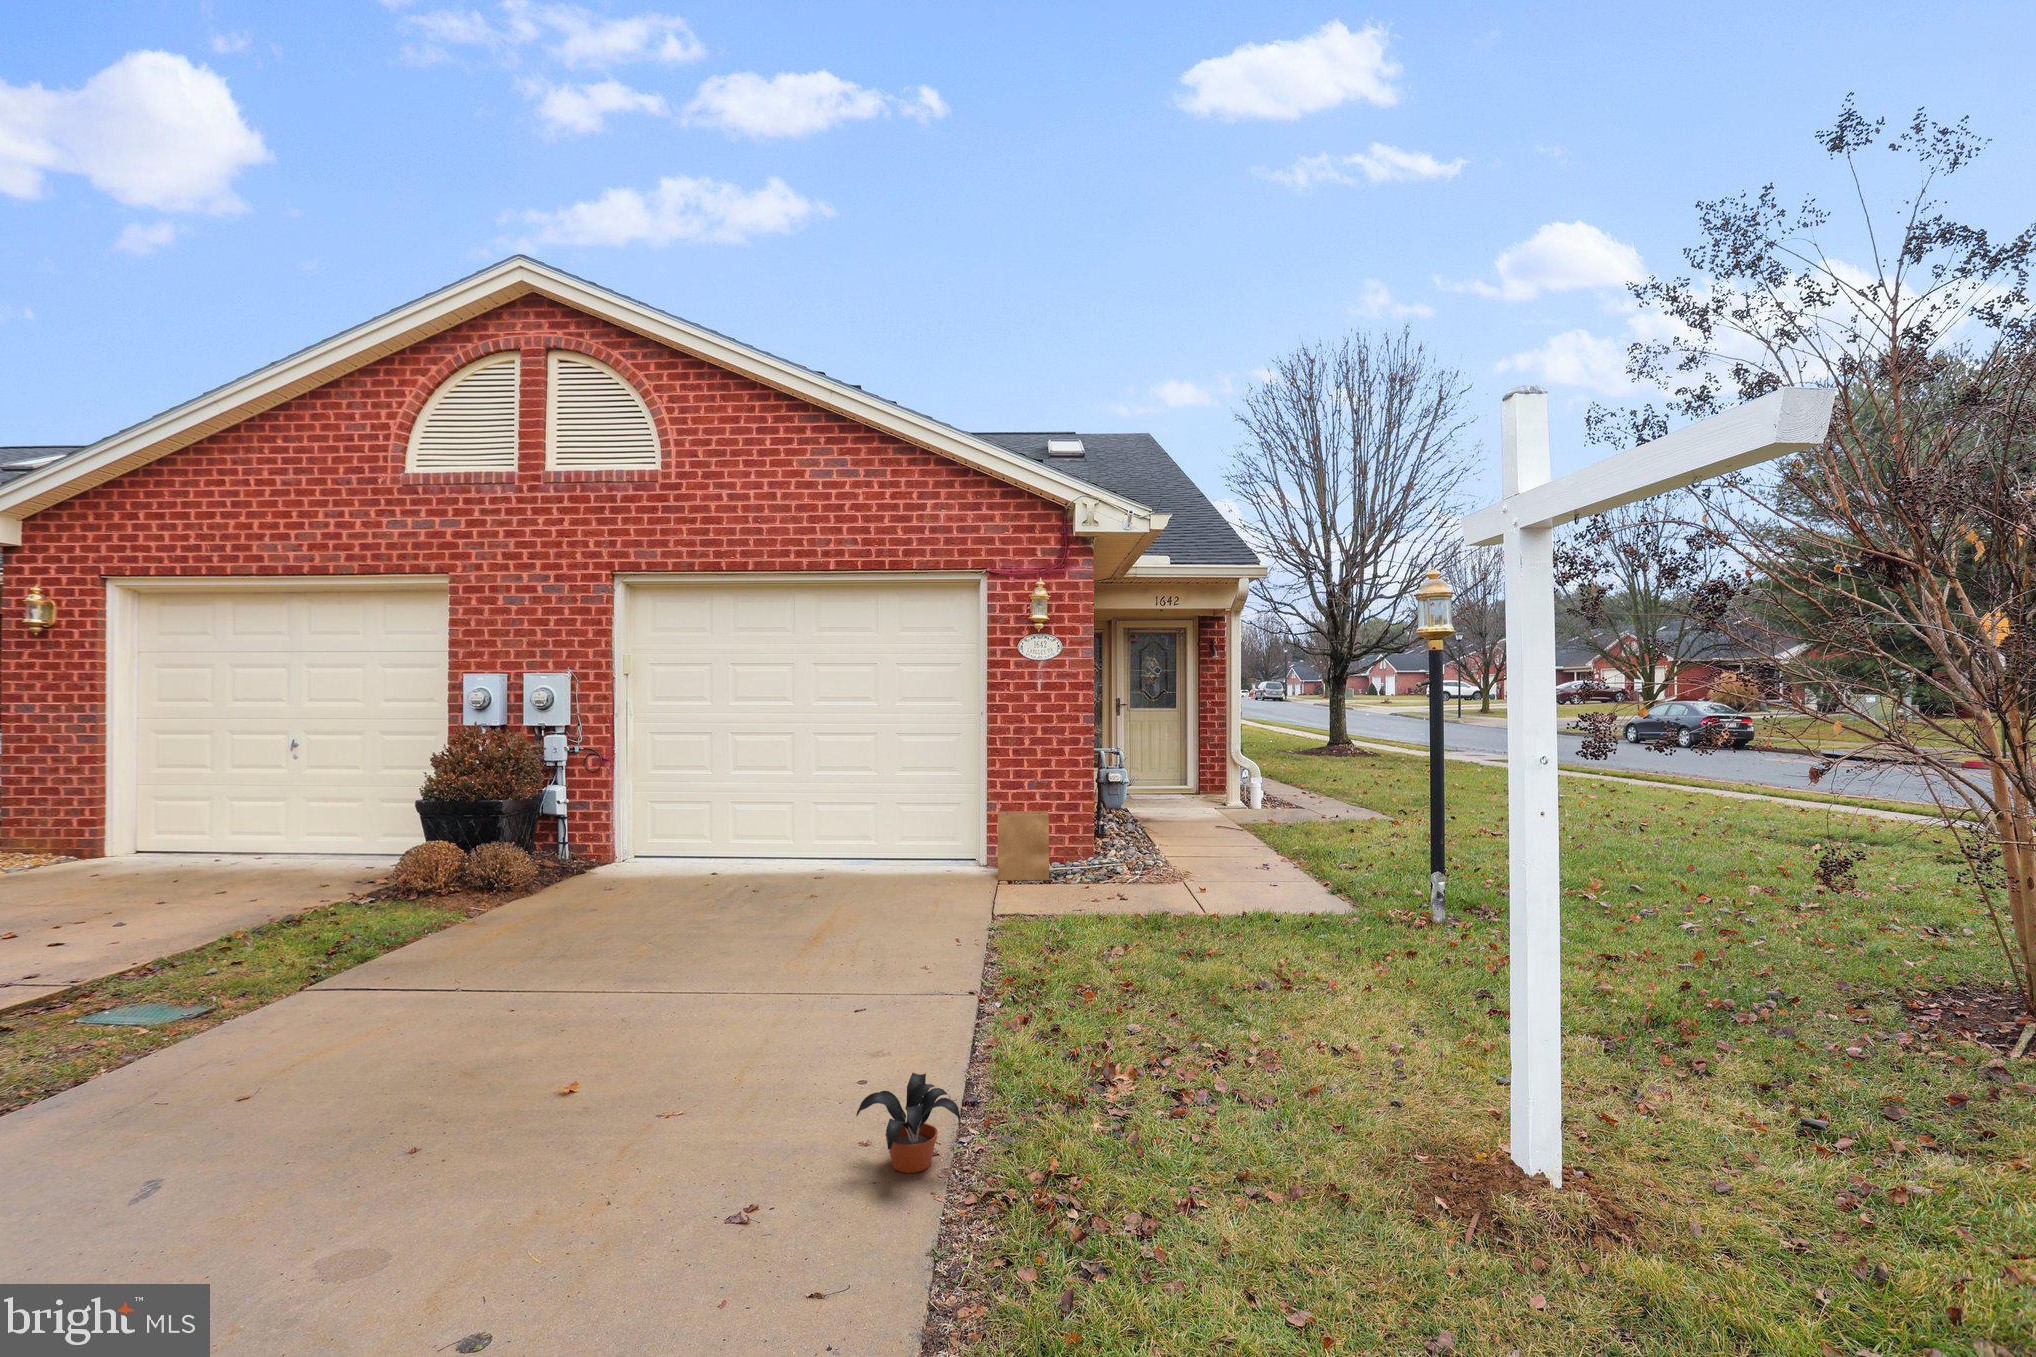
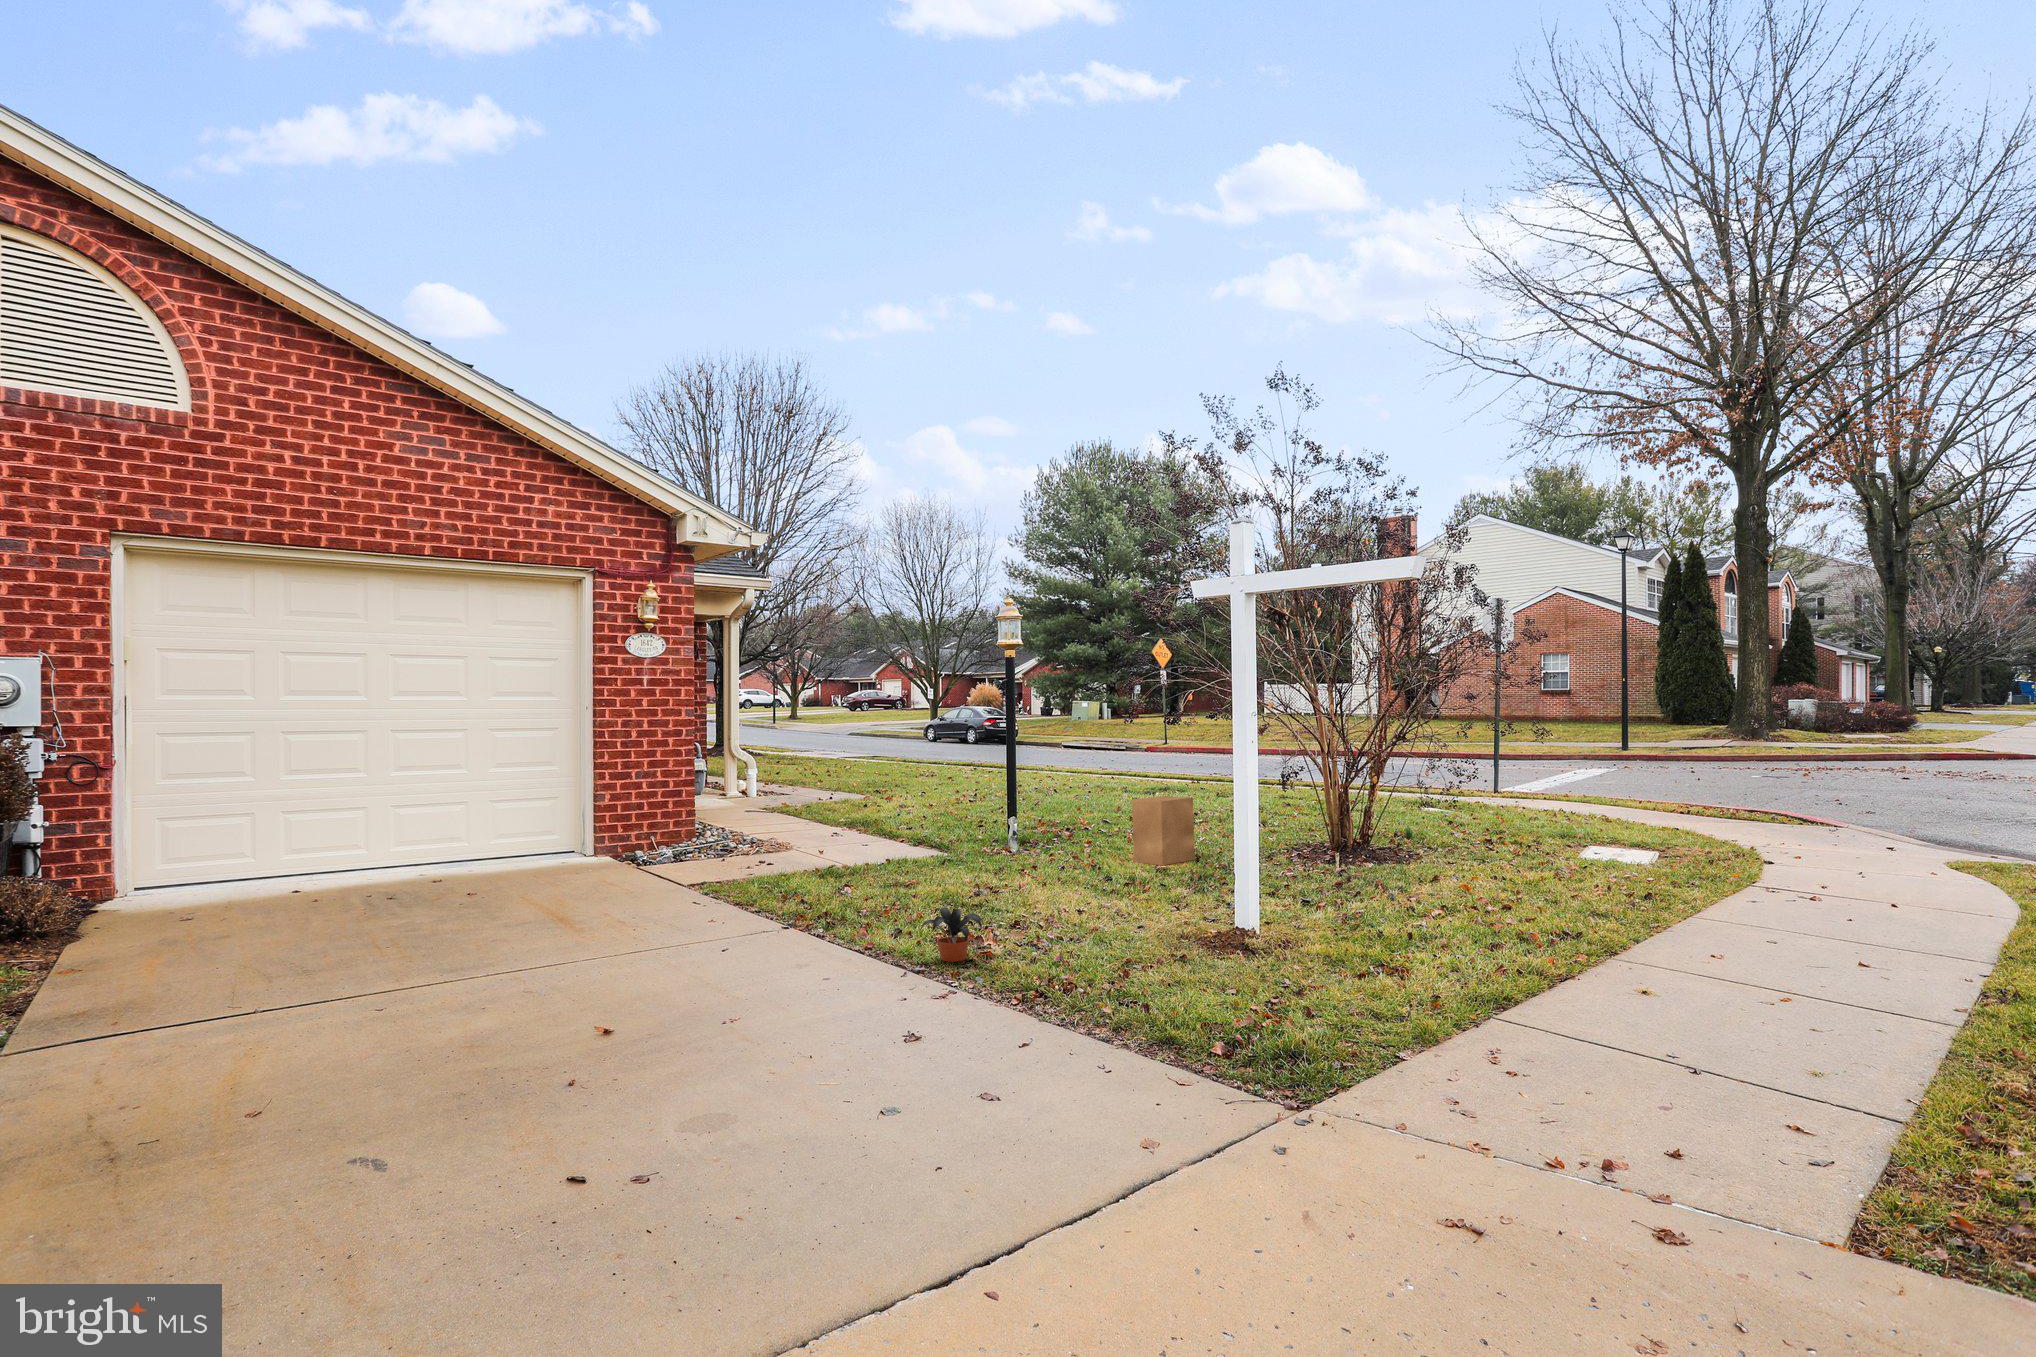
cardboard box: present [998,811,1049,880] -> present [1132,796,1195,865]

